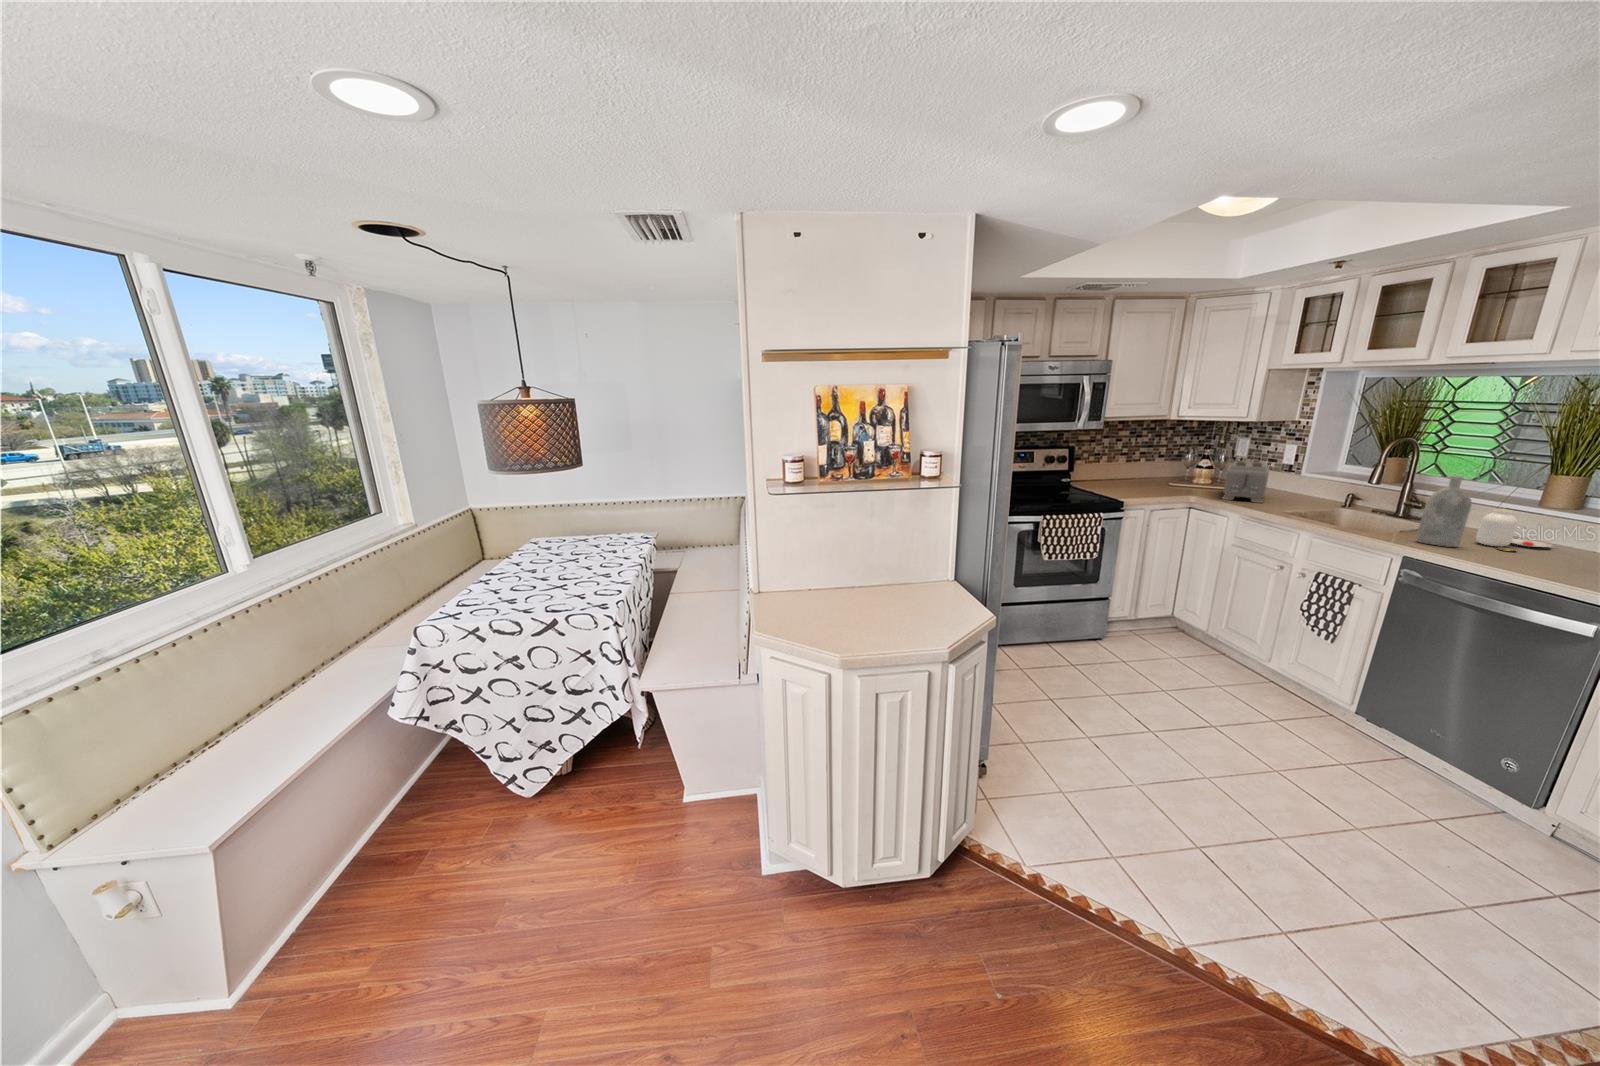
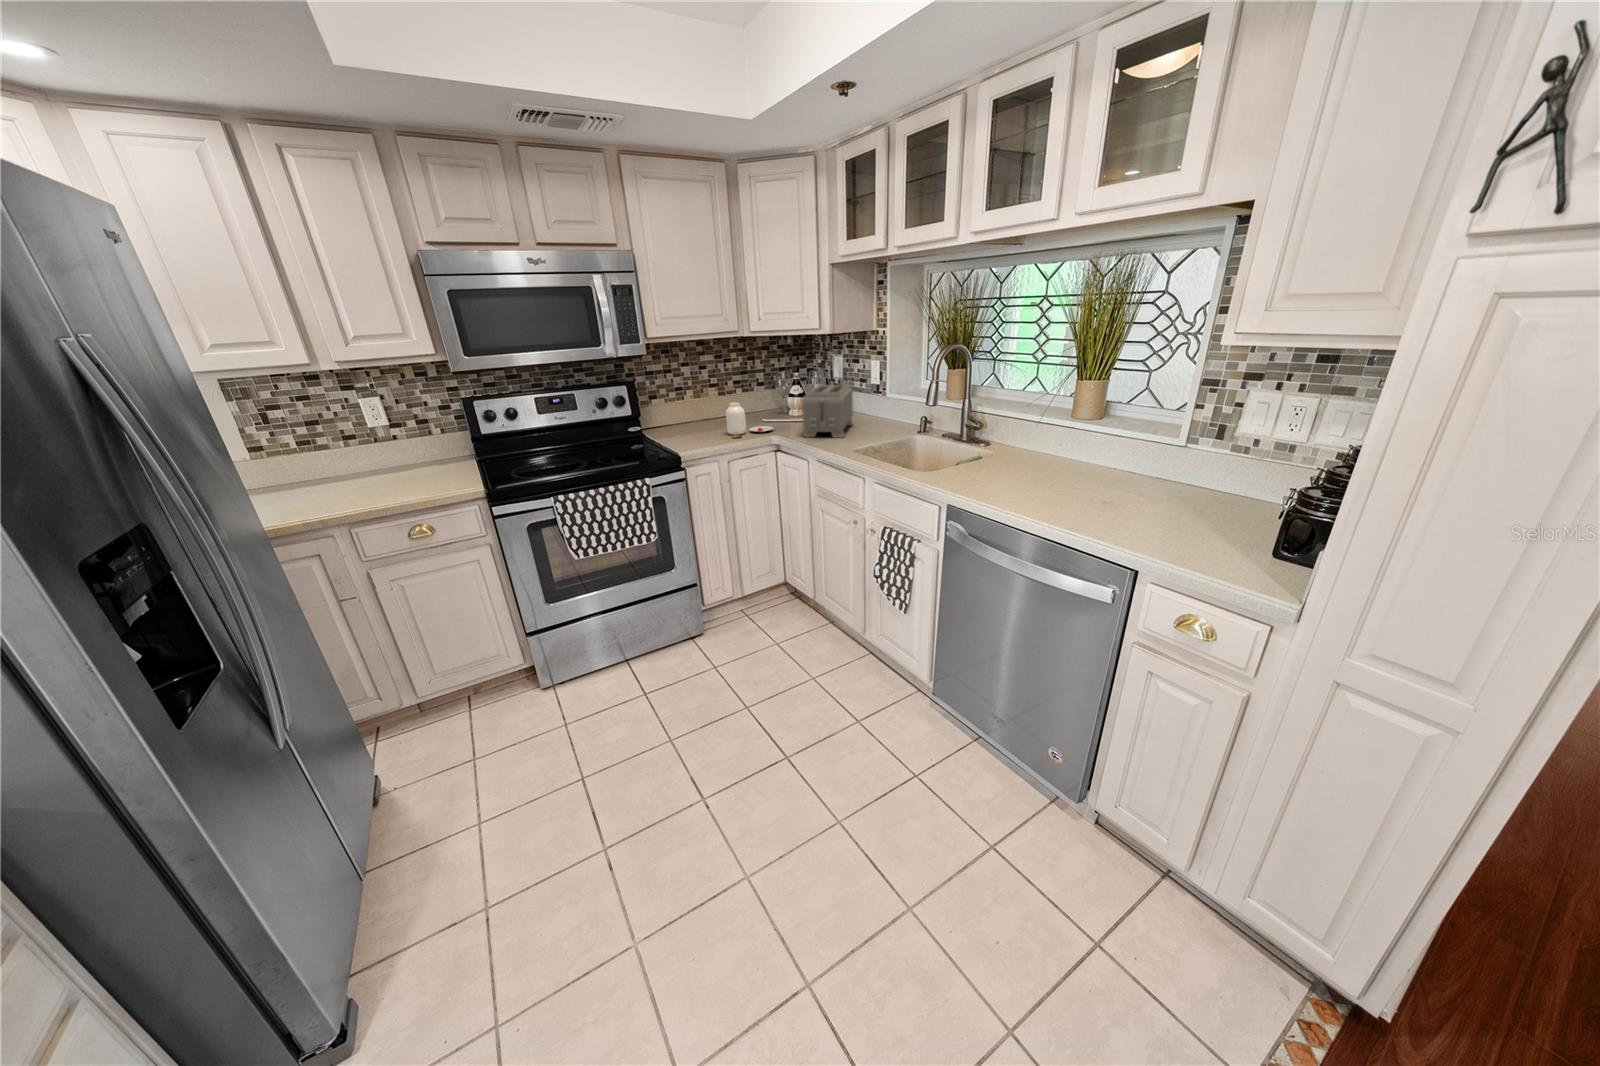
bottle: present [1416,476,1472,547] -> none [961,392,1003,485]
jar: present [1476,509,1552,551] -> present [726,402,773,438]

